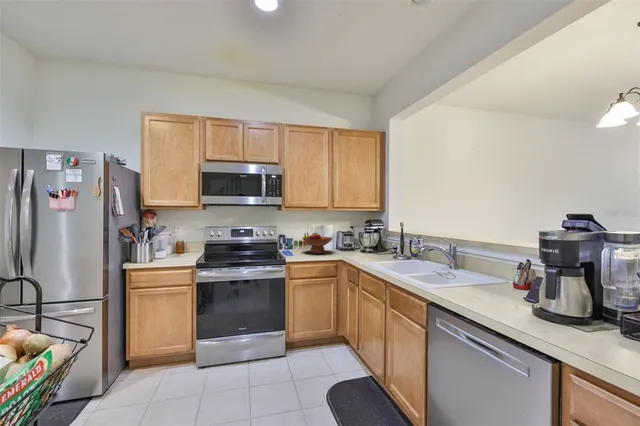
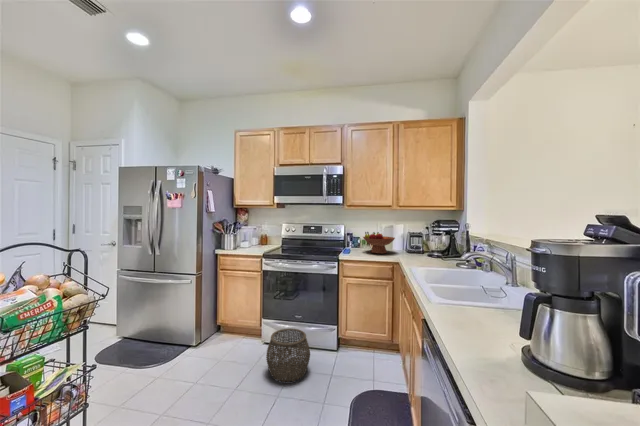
woven basket: none [220,343,270,404] -> present [266,328,310,382]

